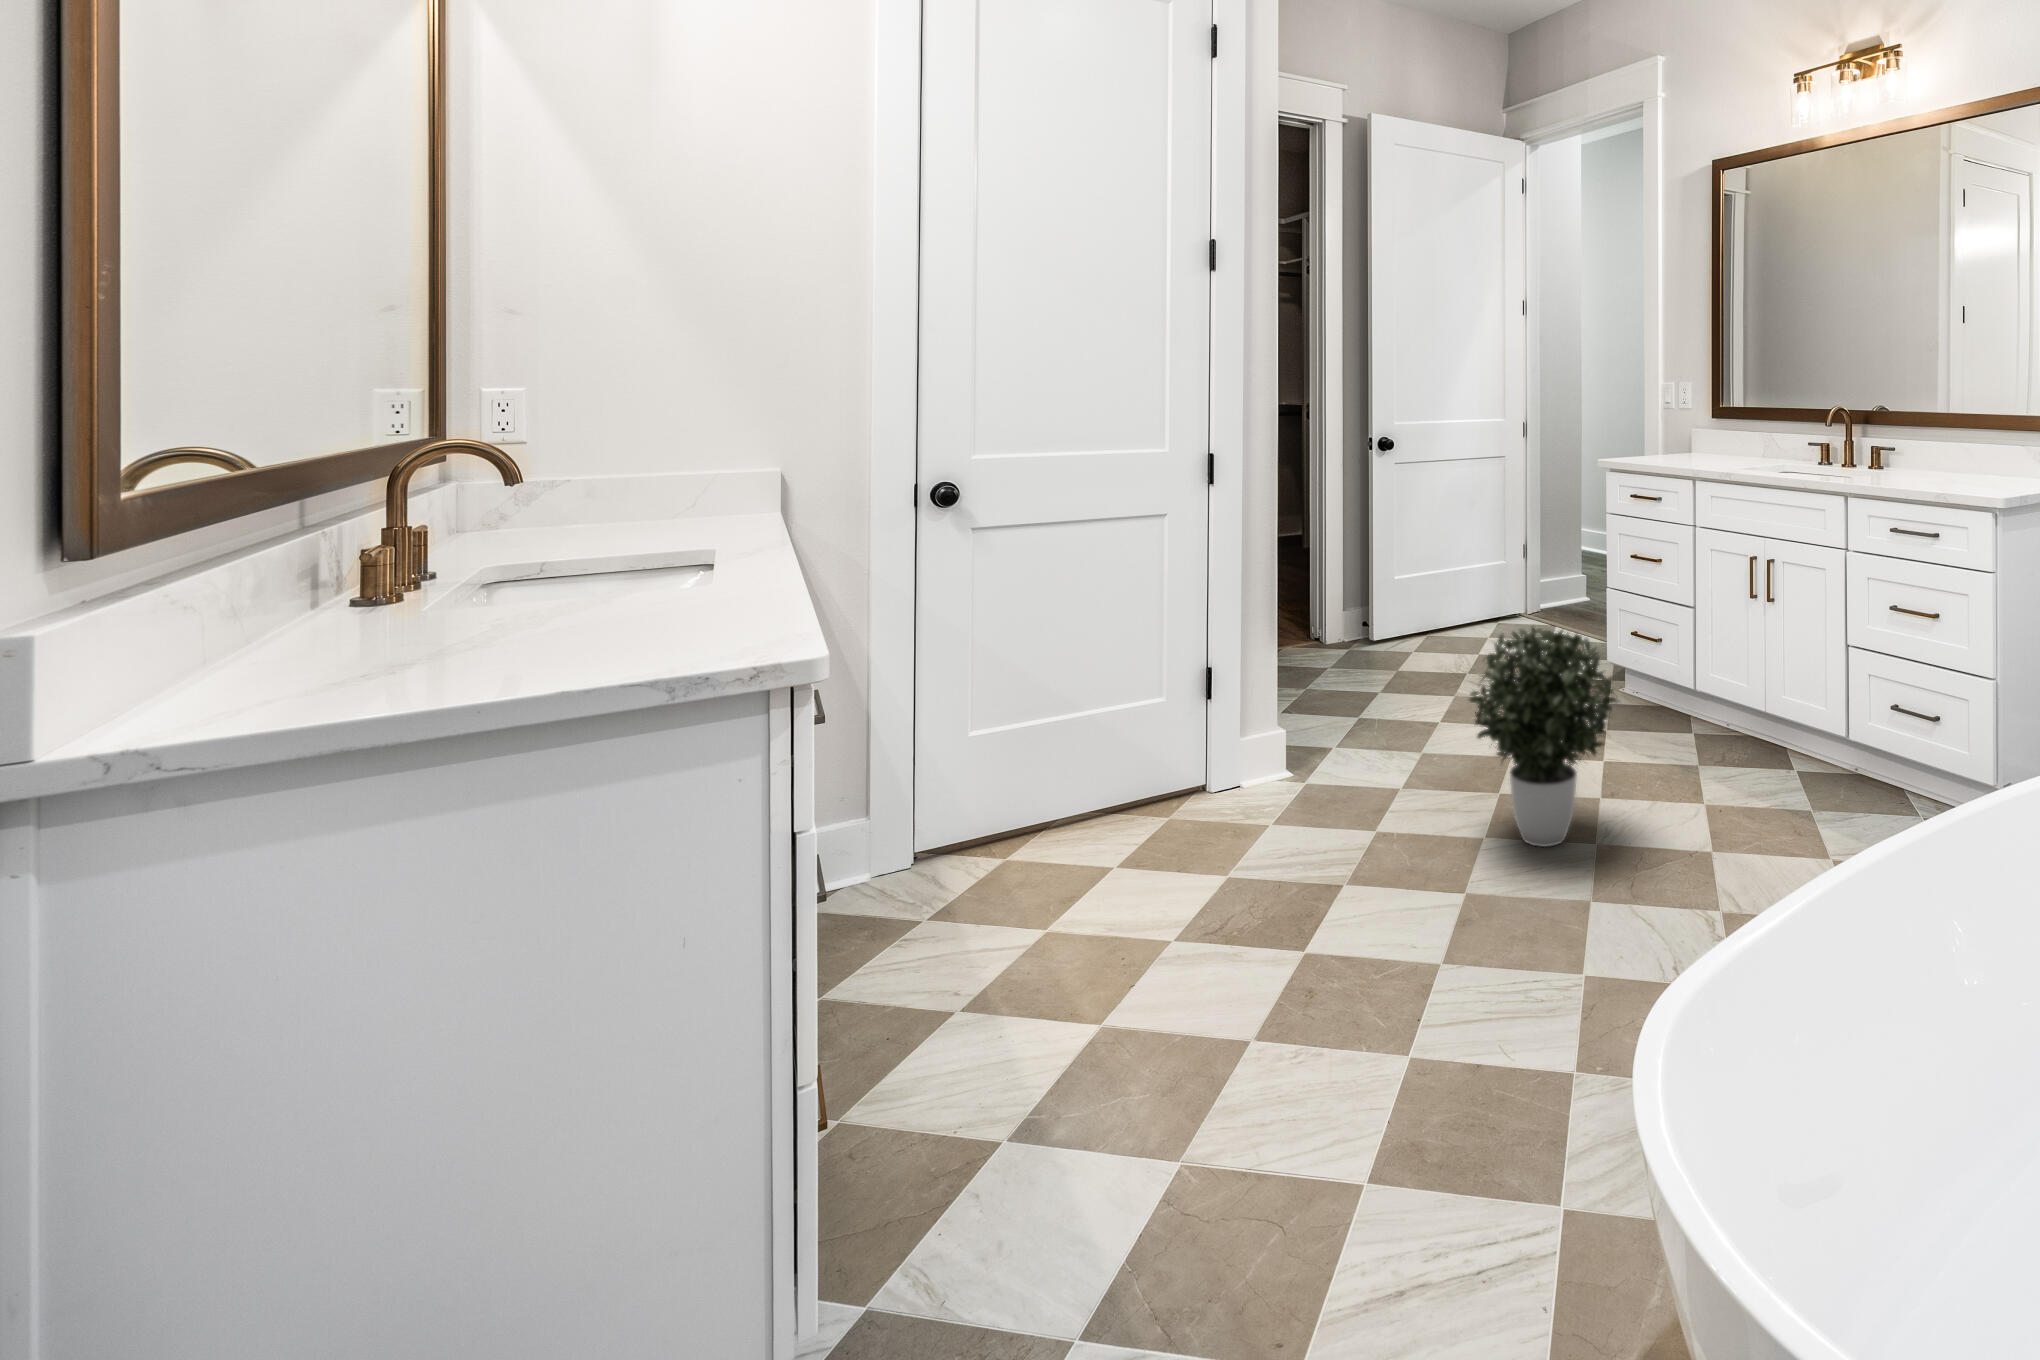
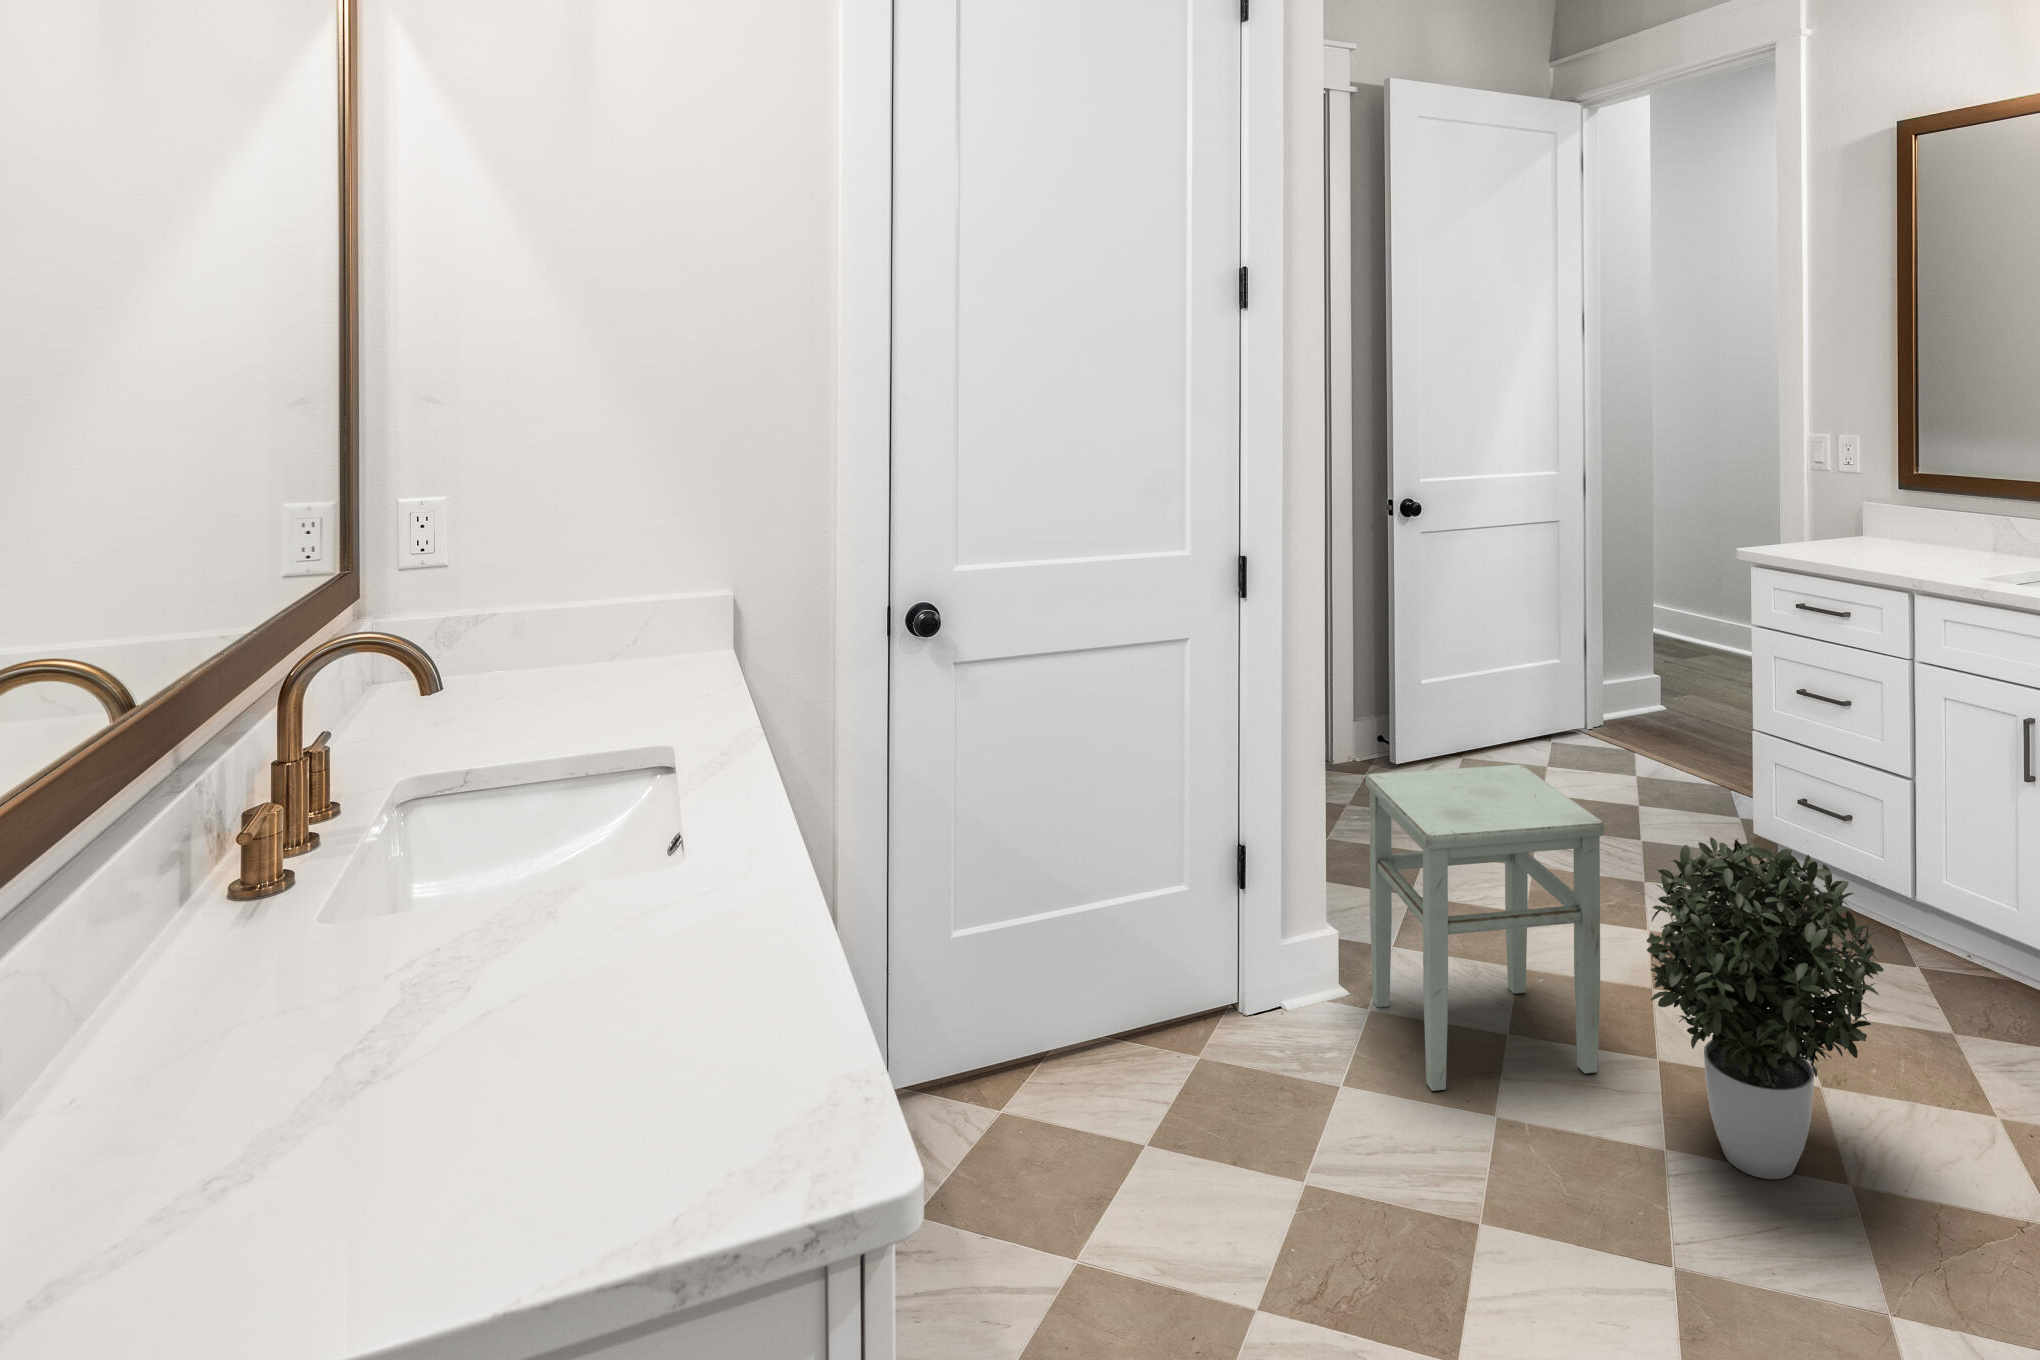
stool: none [1303,603,1459,822] -> present [1366,765,1604,1091]

